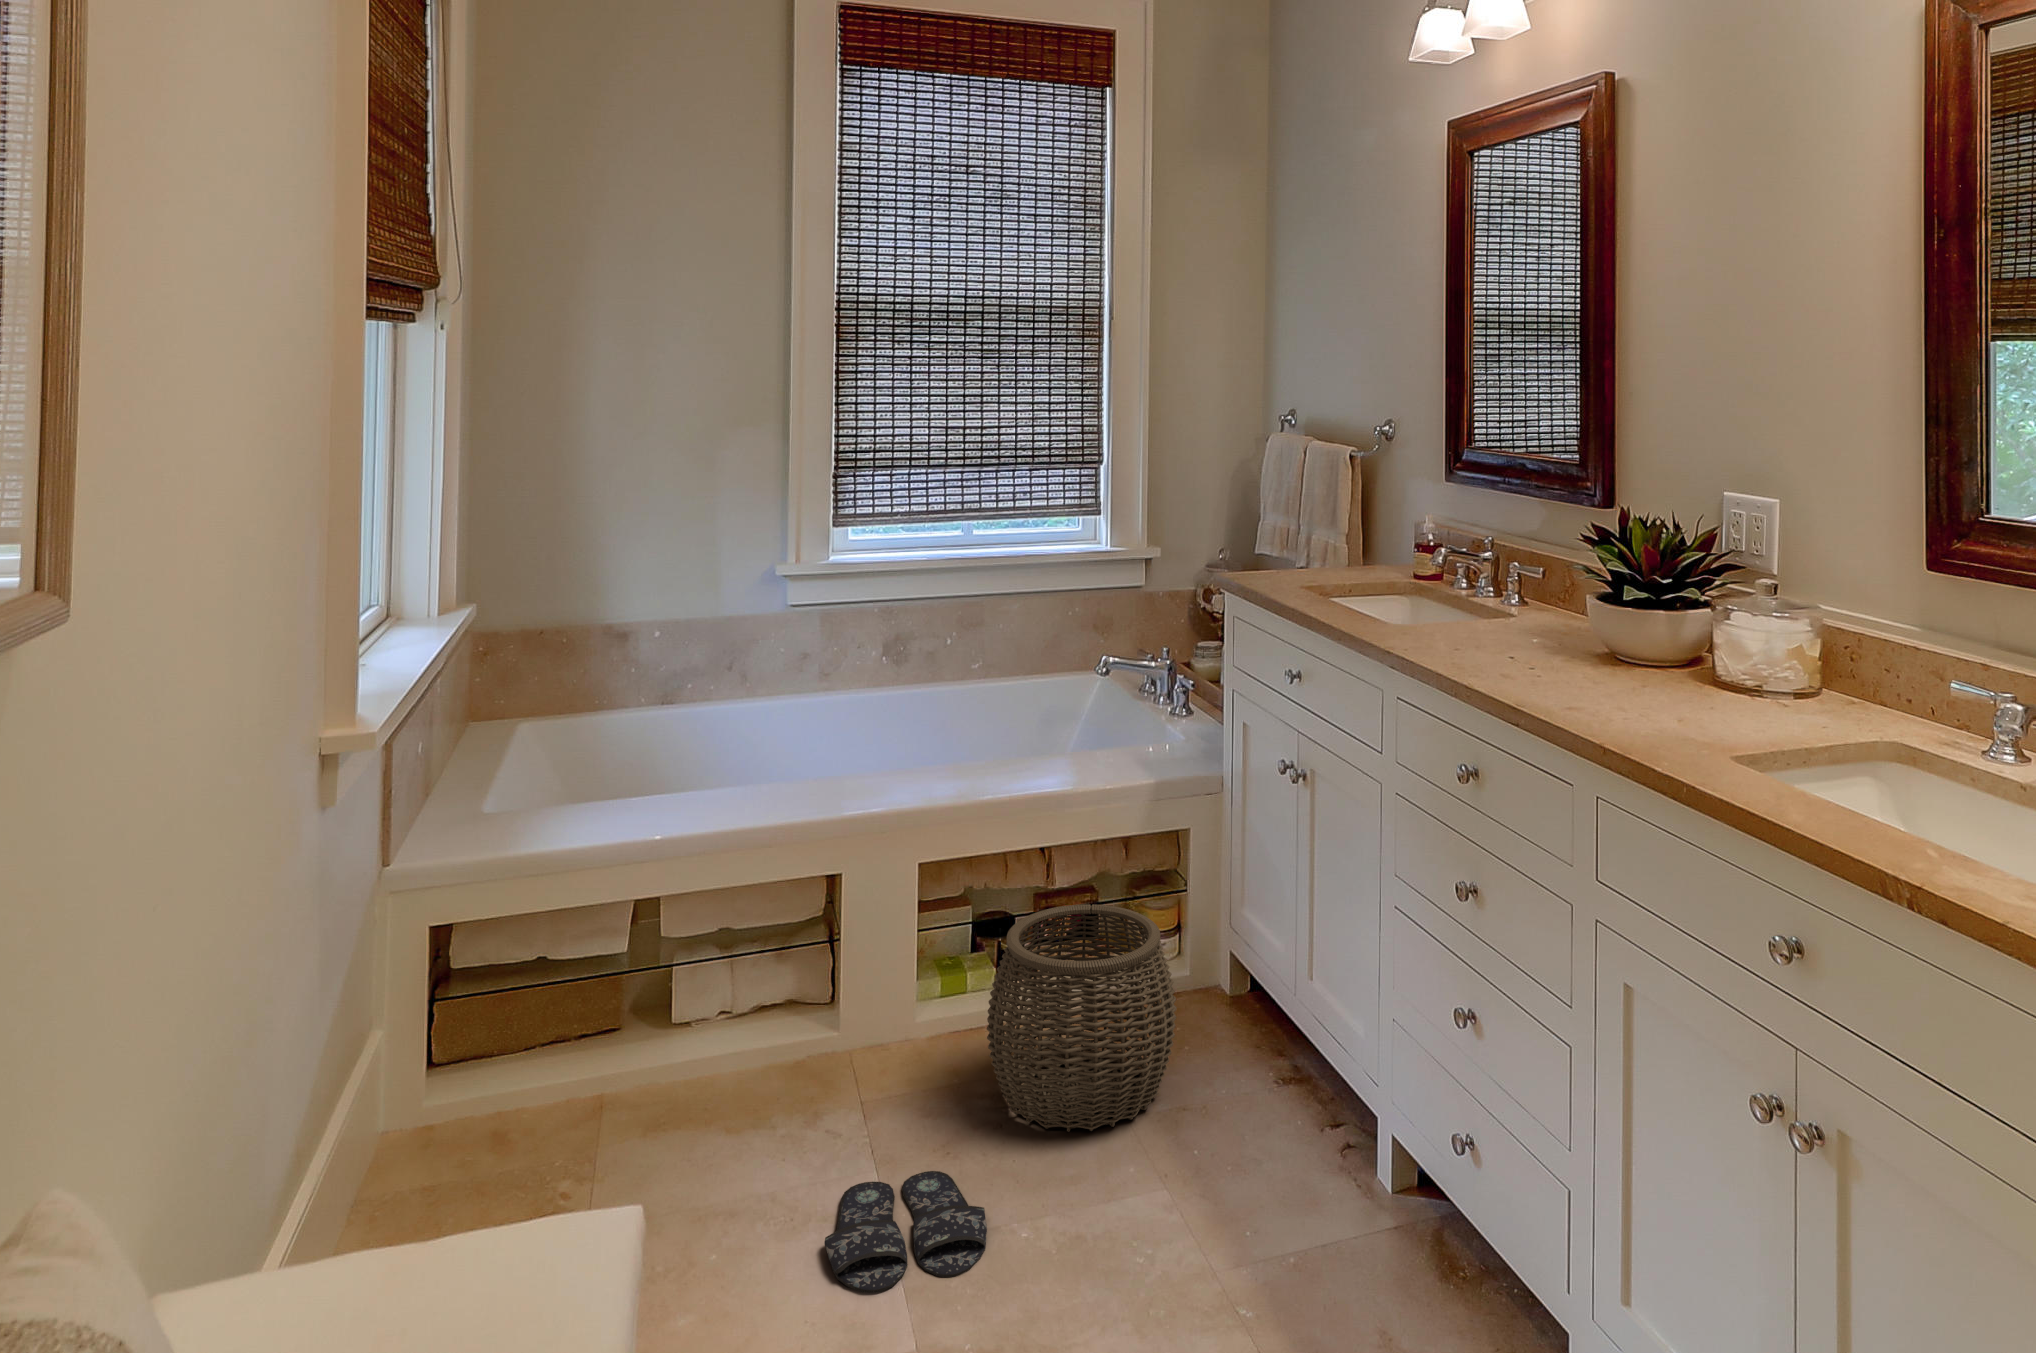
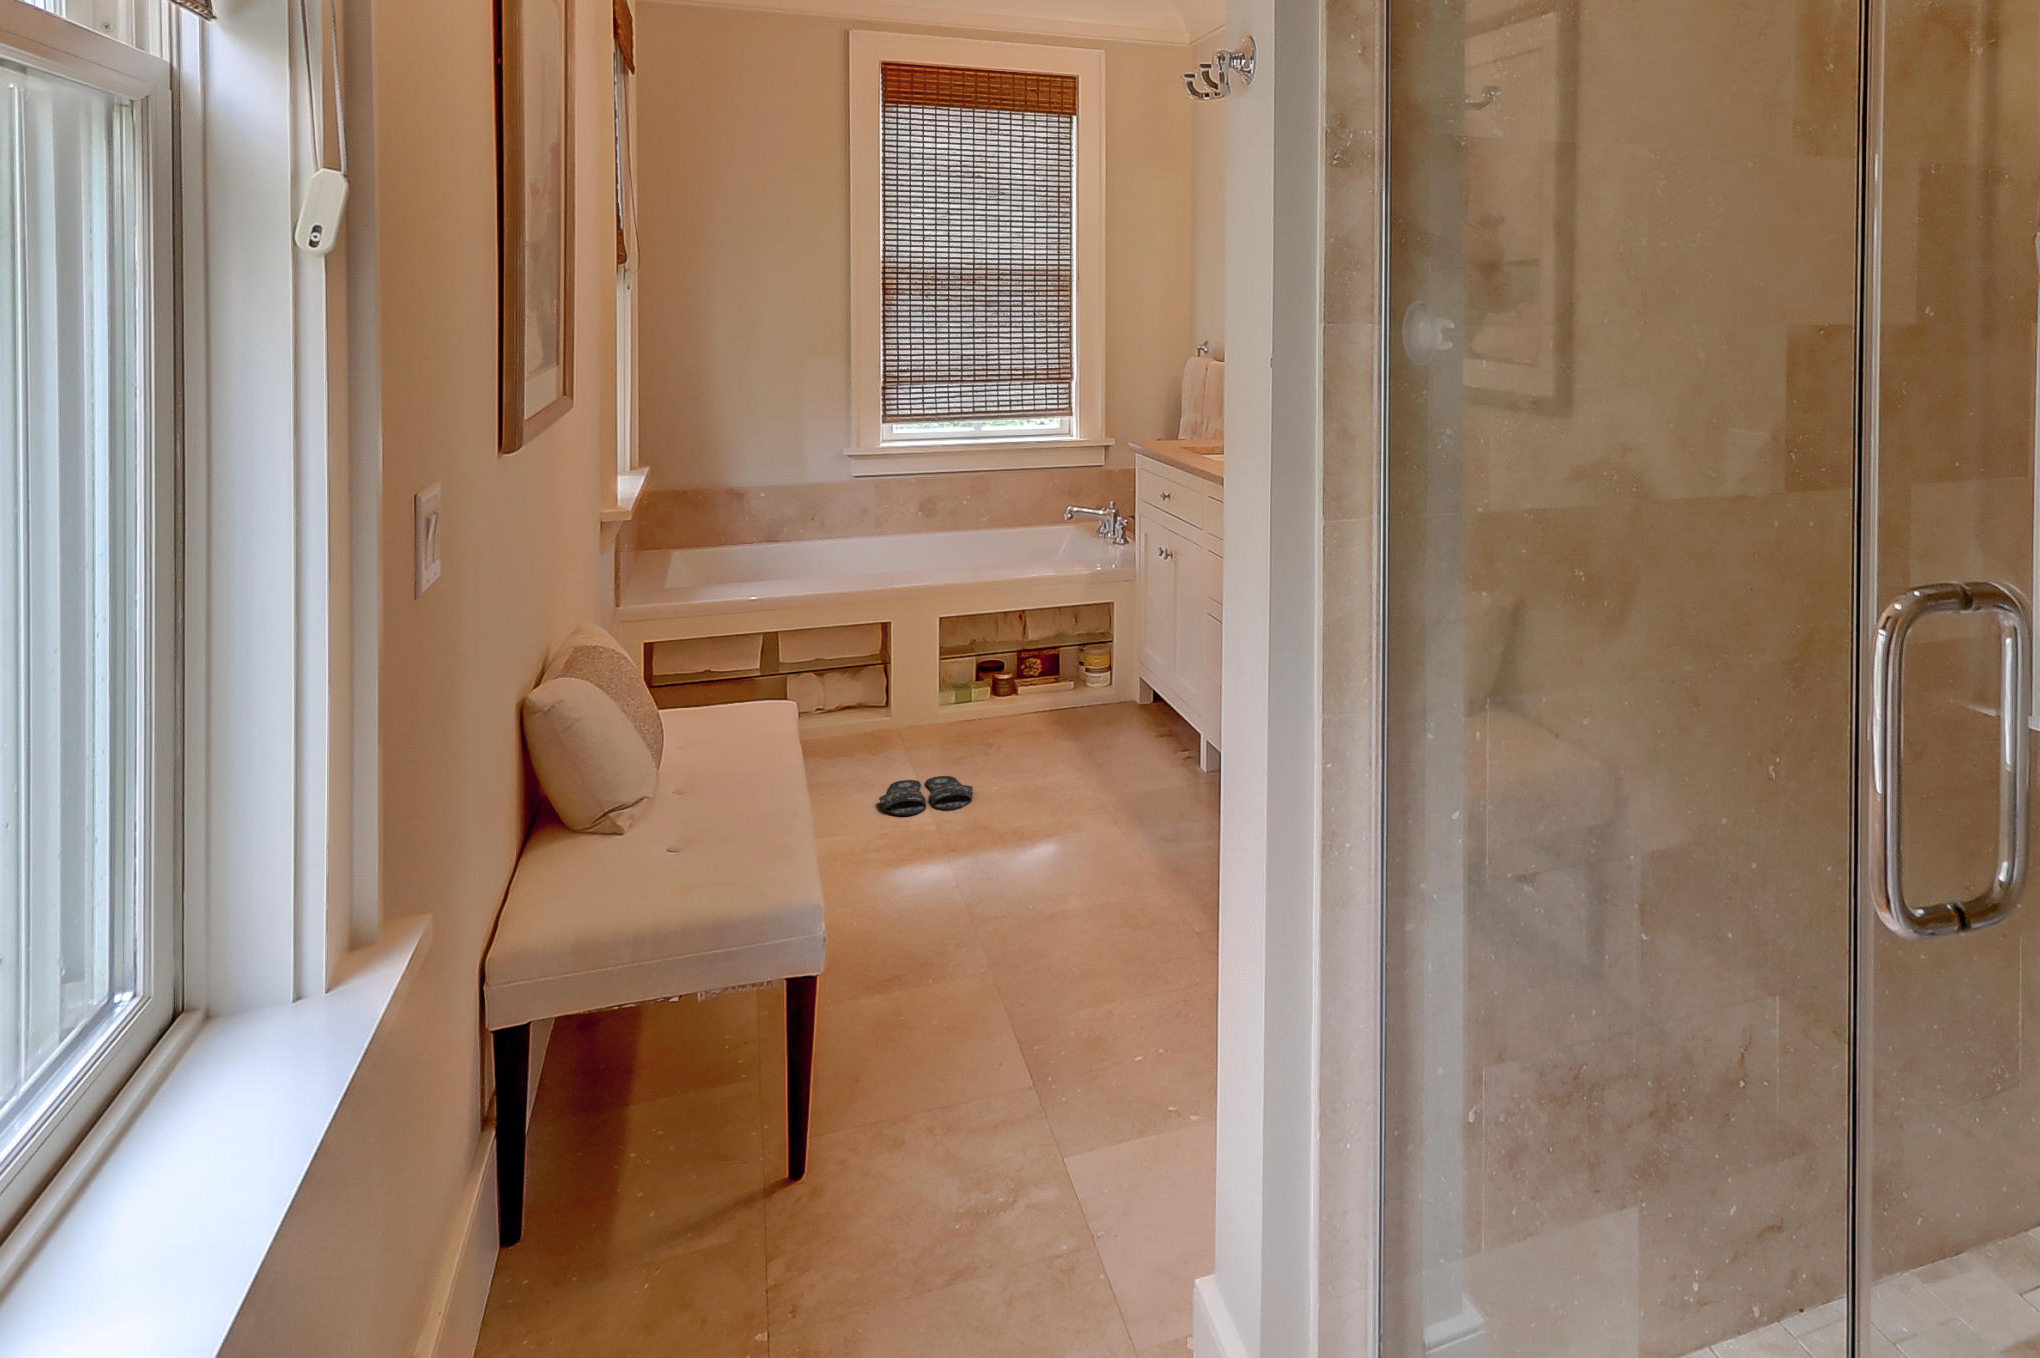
woven basket: present [987,904,1177,1132] -> none [979,640,1098,761]

